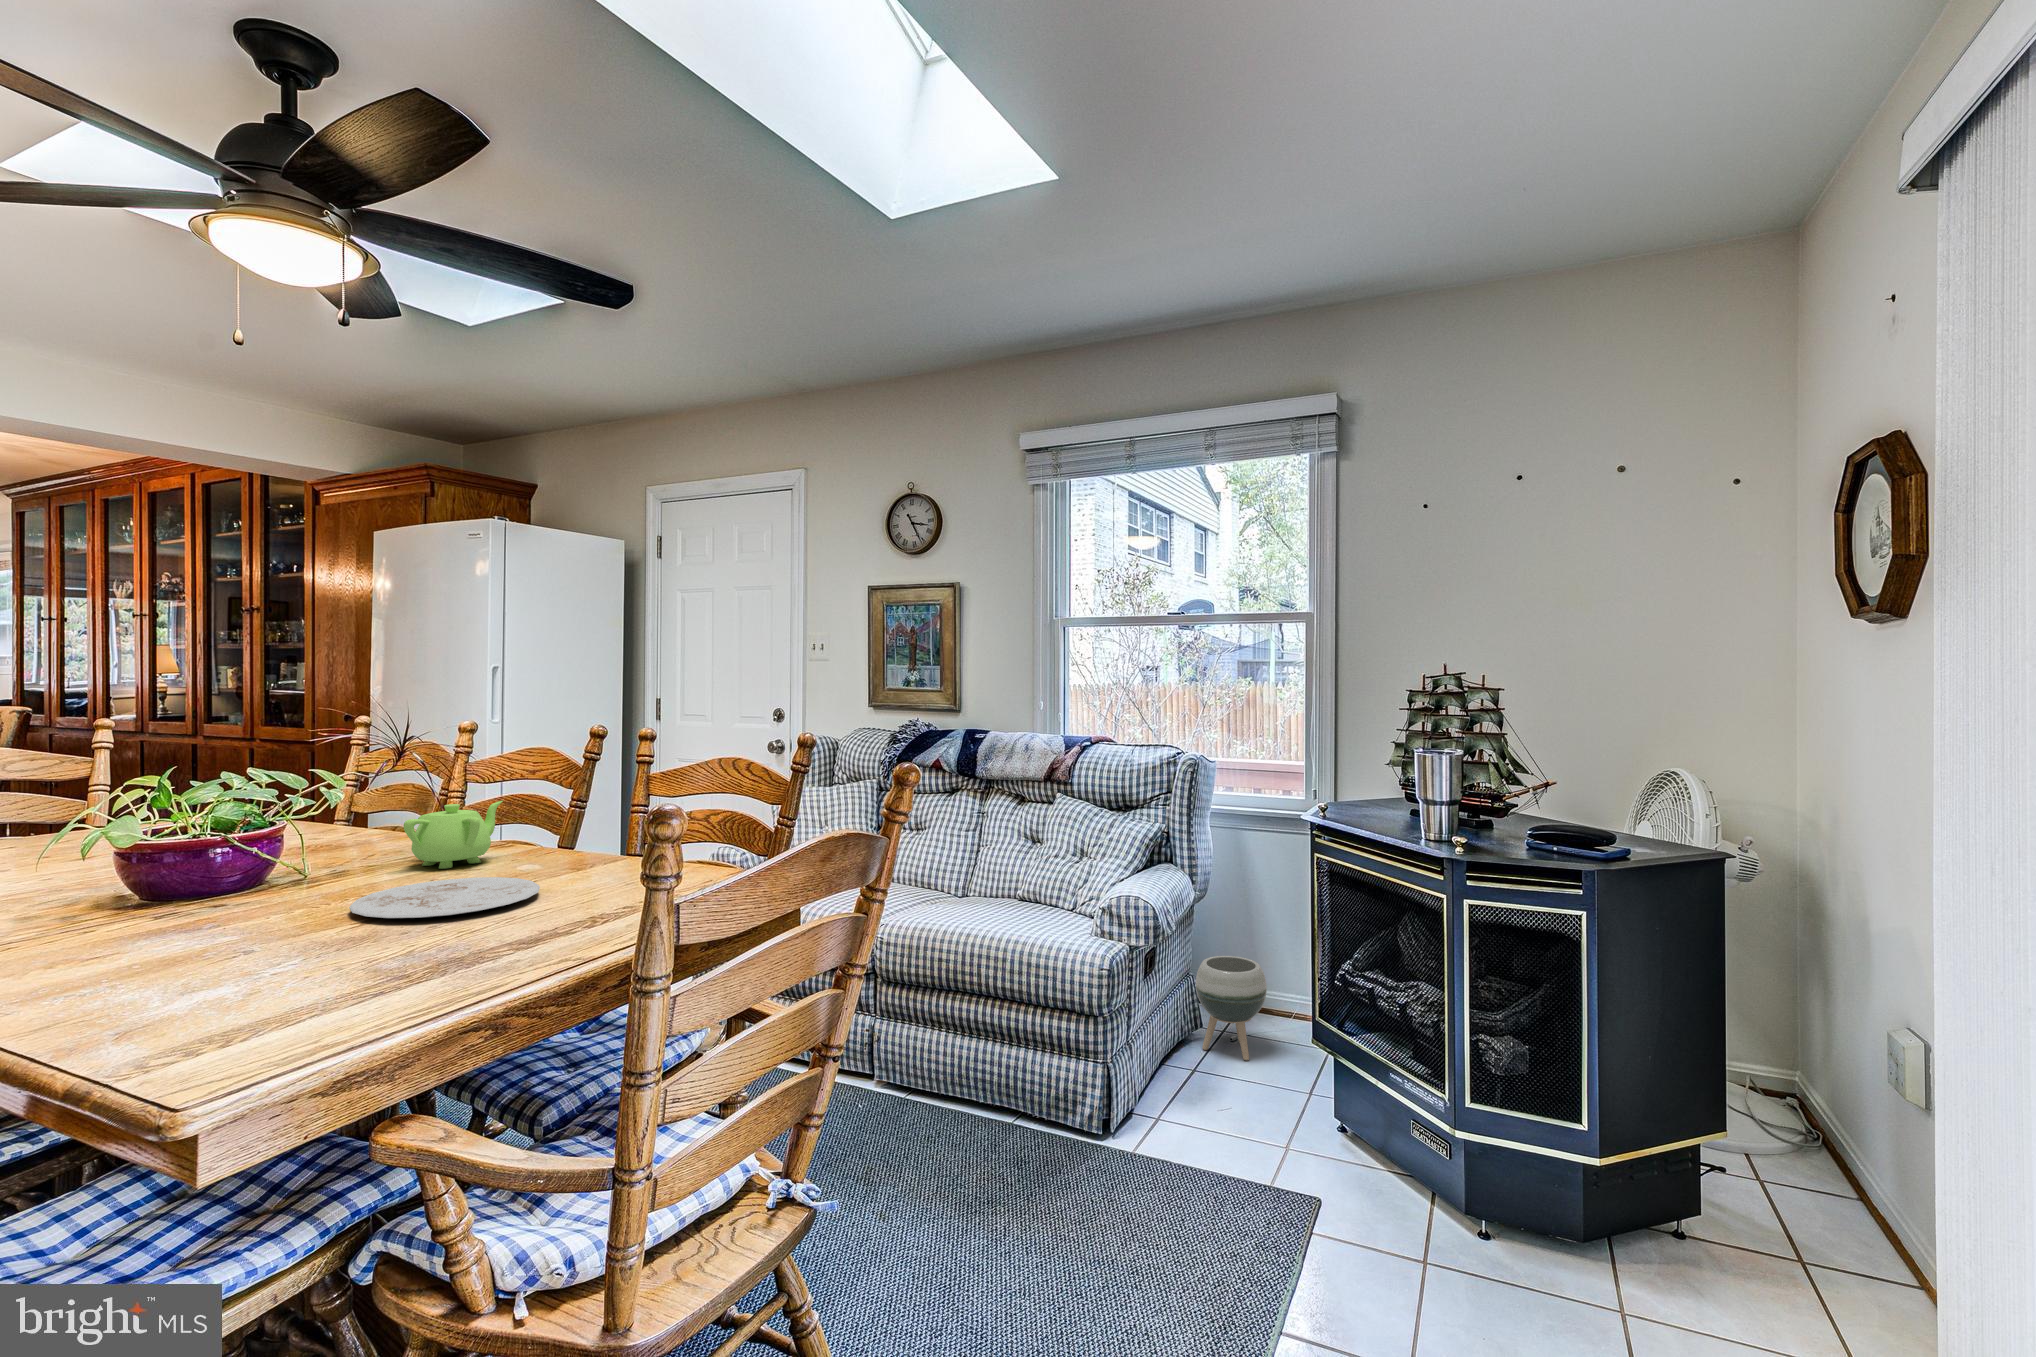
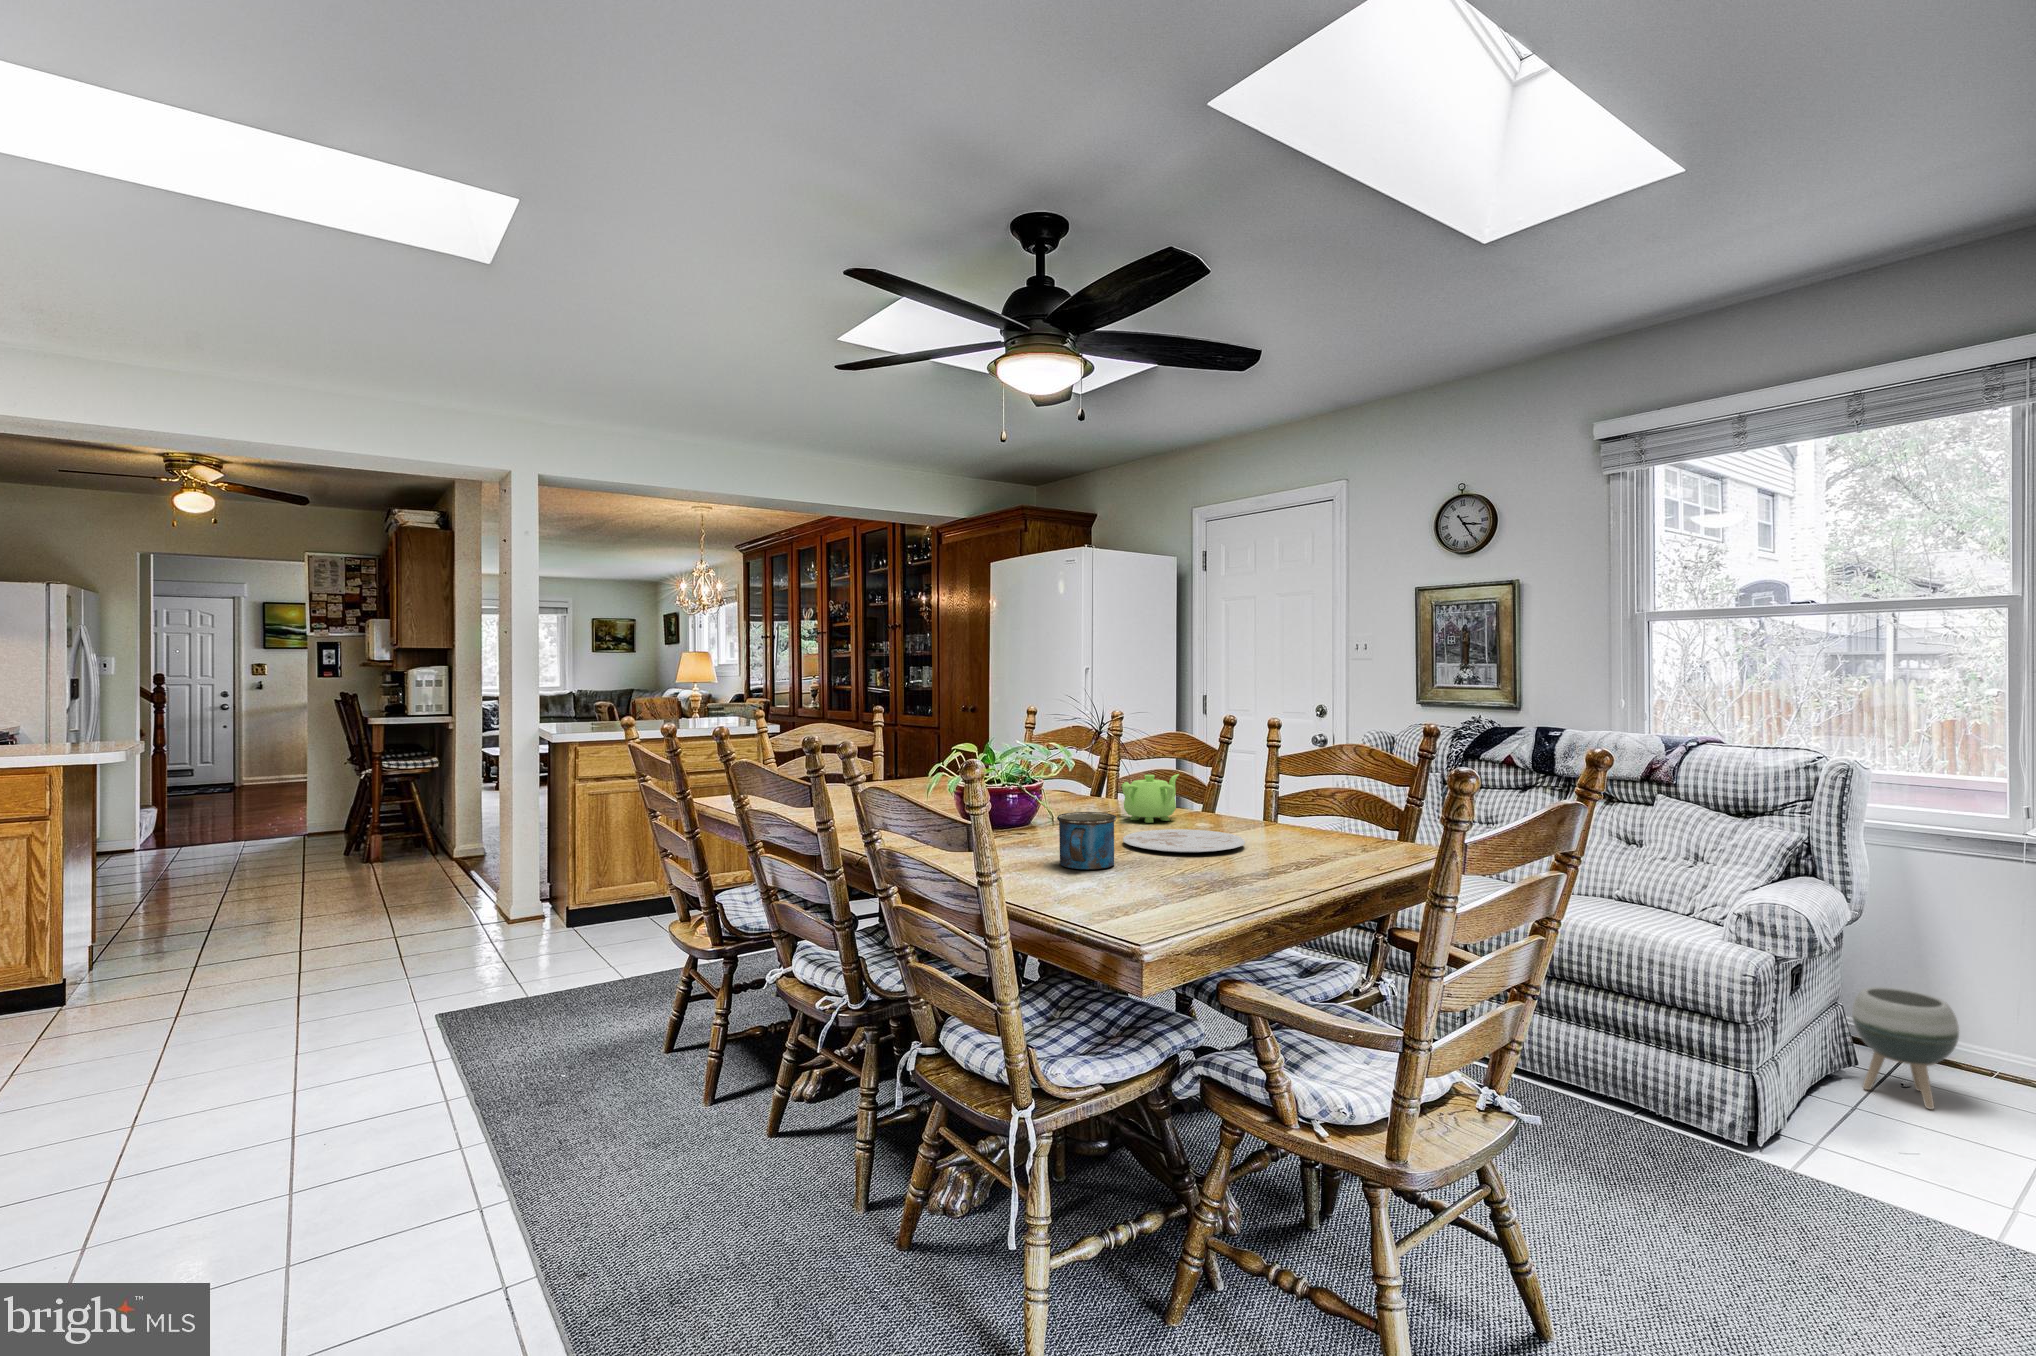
mug: none [171,875,289,968] -> present [1057,812,1117,869]

